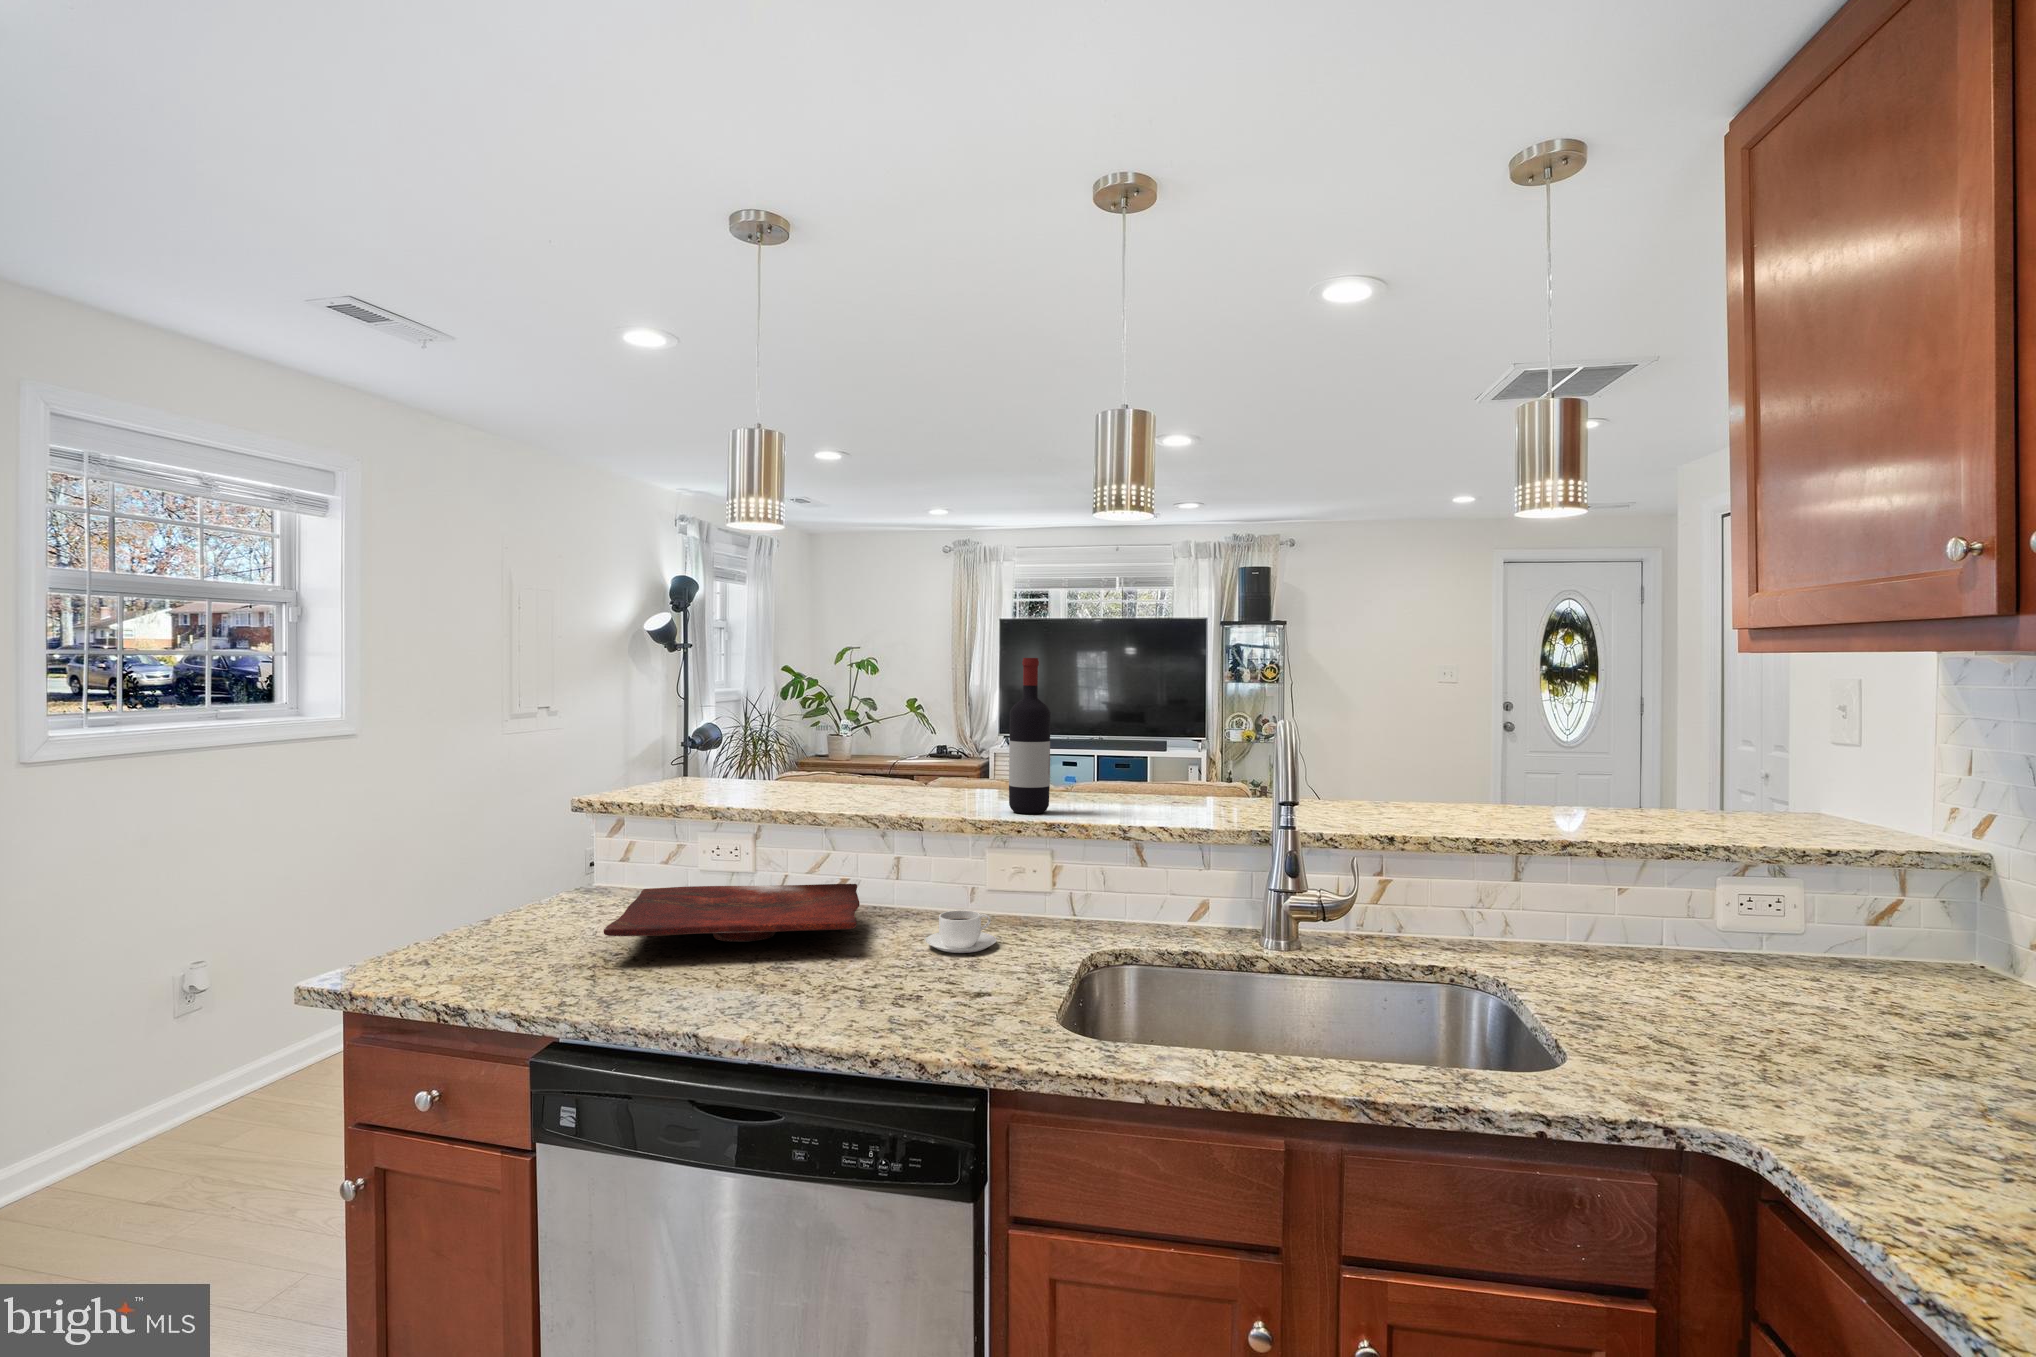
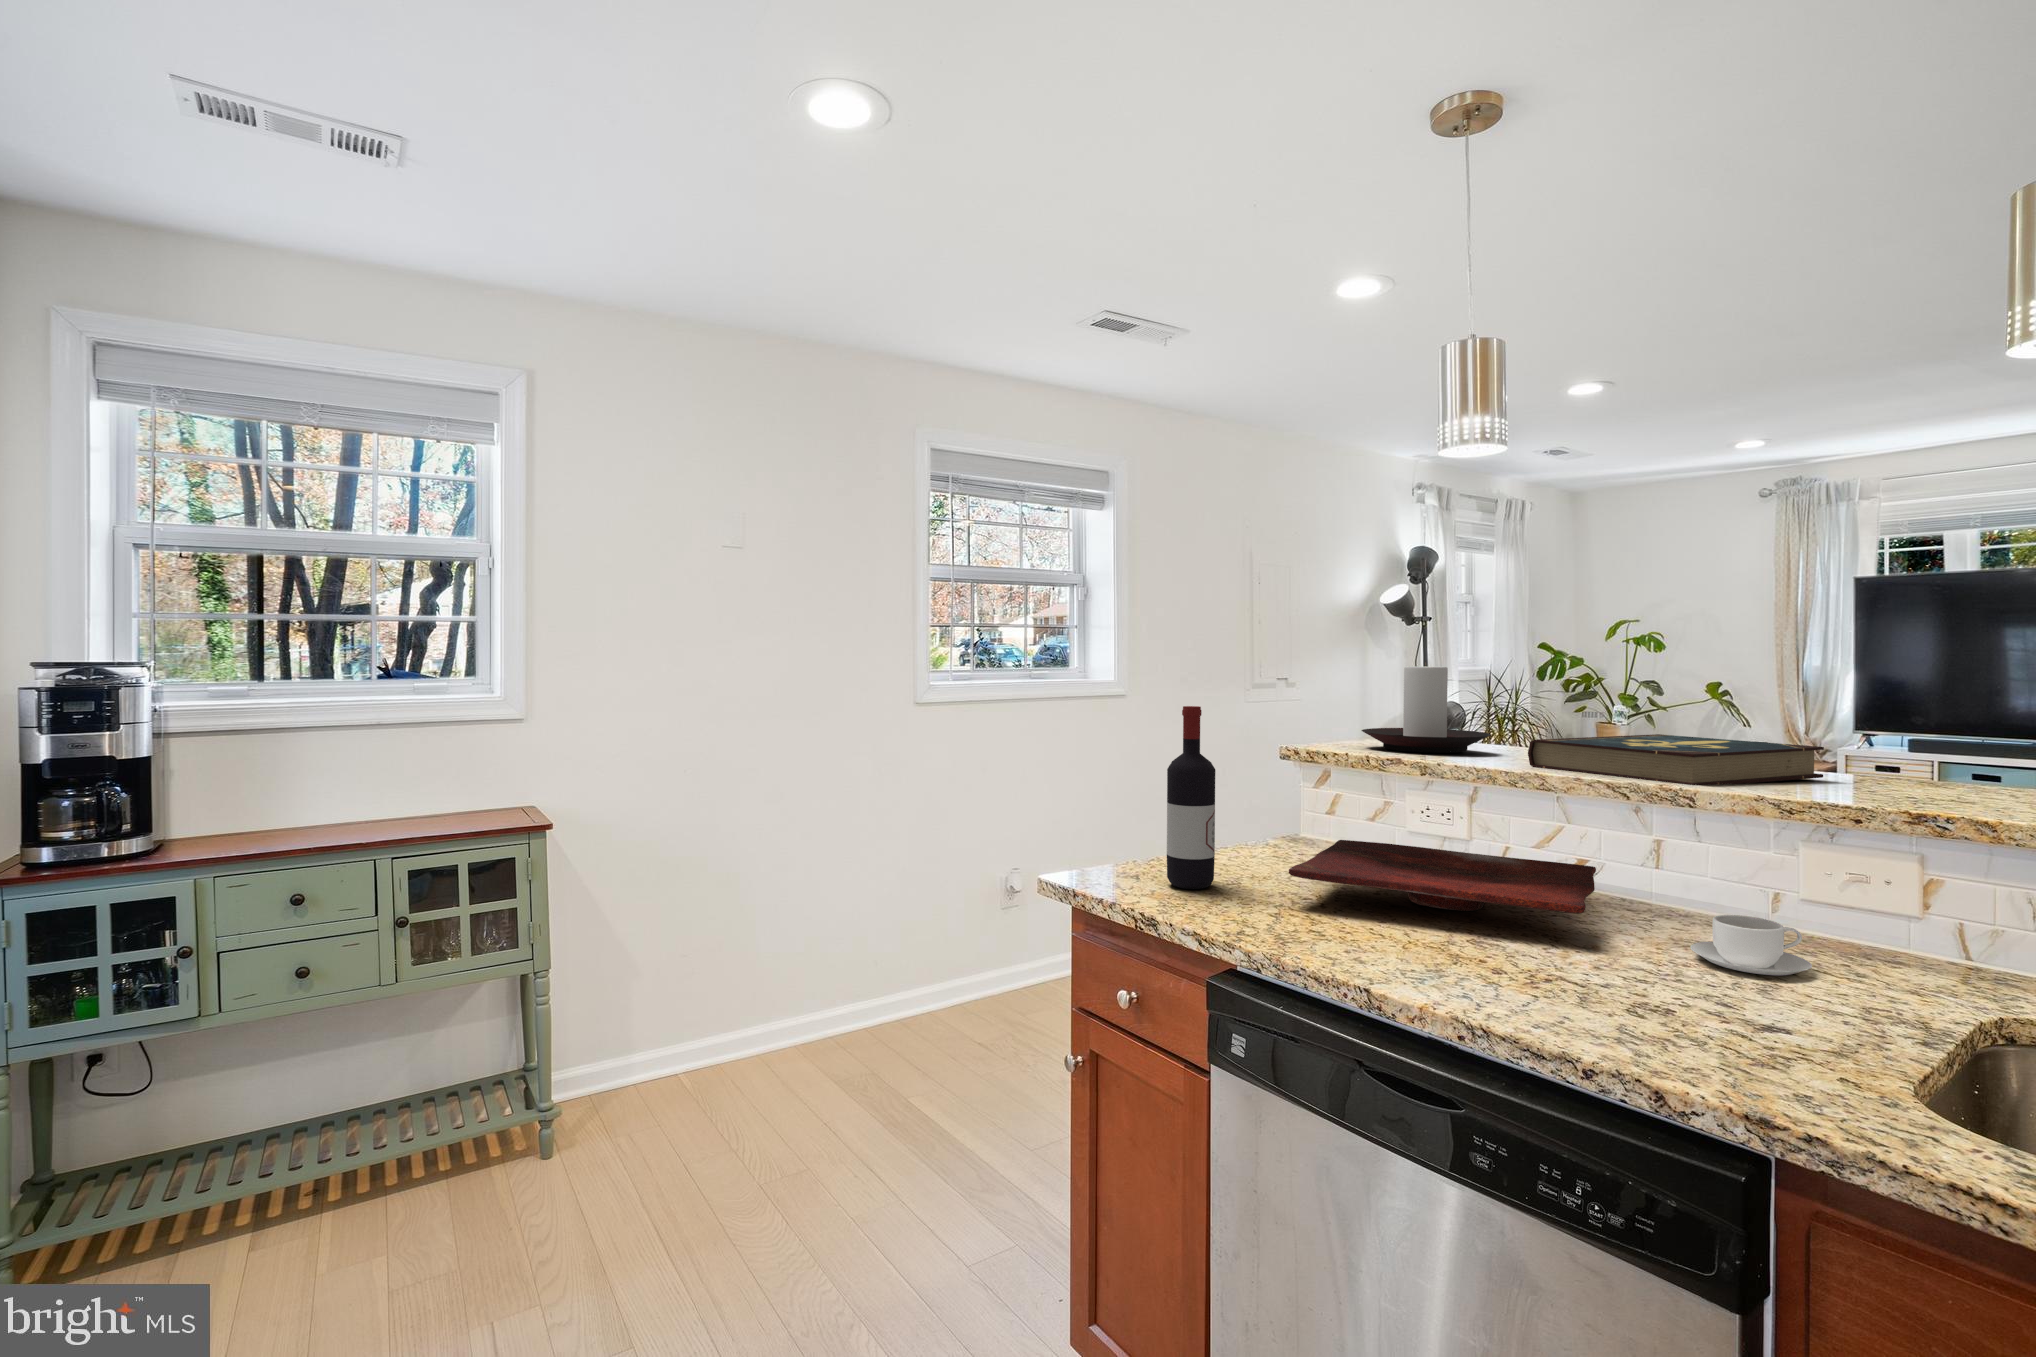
wine bottle: present [1009,658,1051,814] -> present [1167,706,1215,889]
candle holder: none [655,708,769,794] -> present [1362,661,1491,753]
book: none [803,766,995,813] -> present [1528,734,1824,785]

